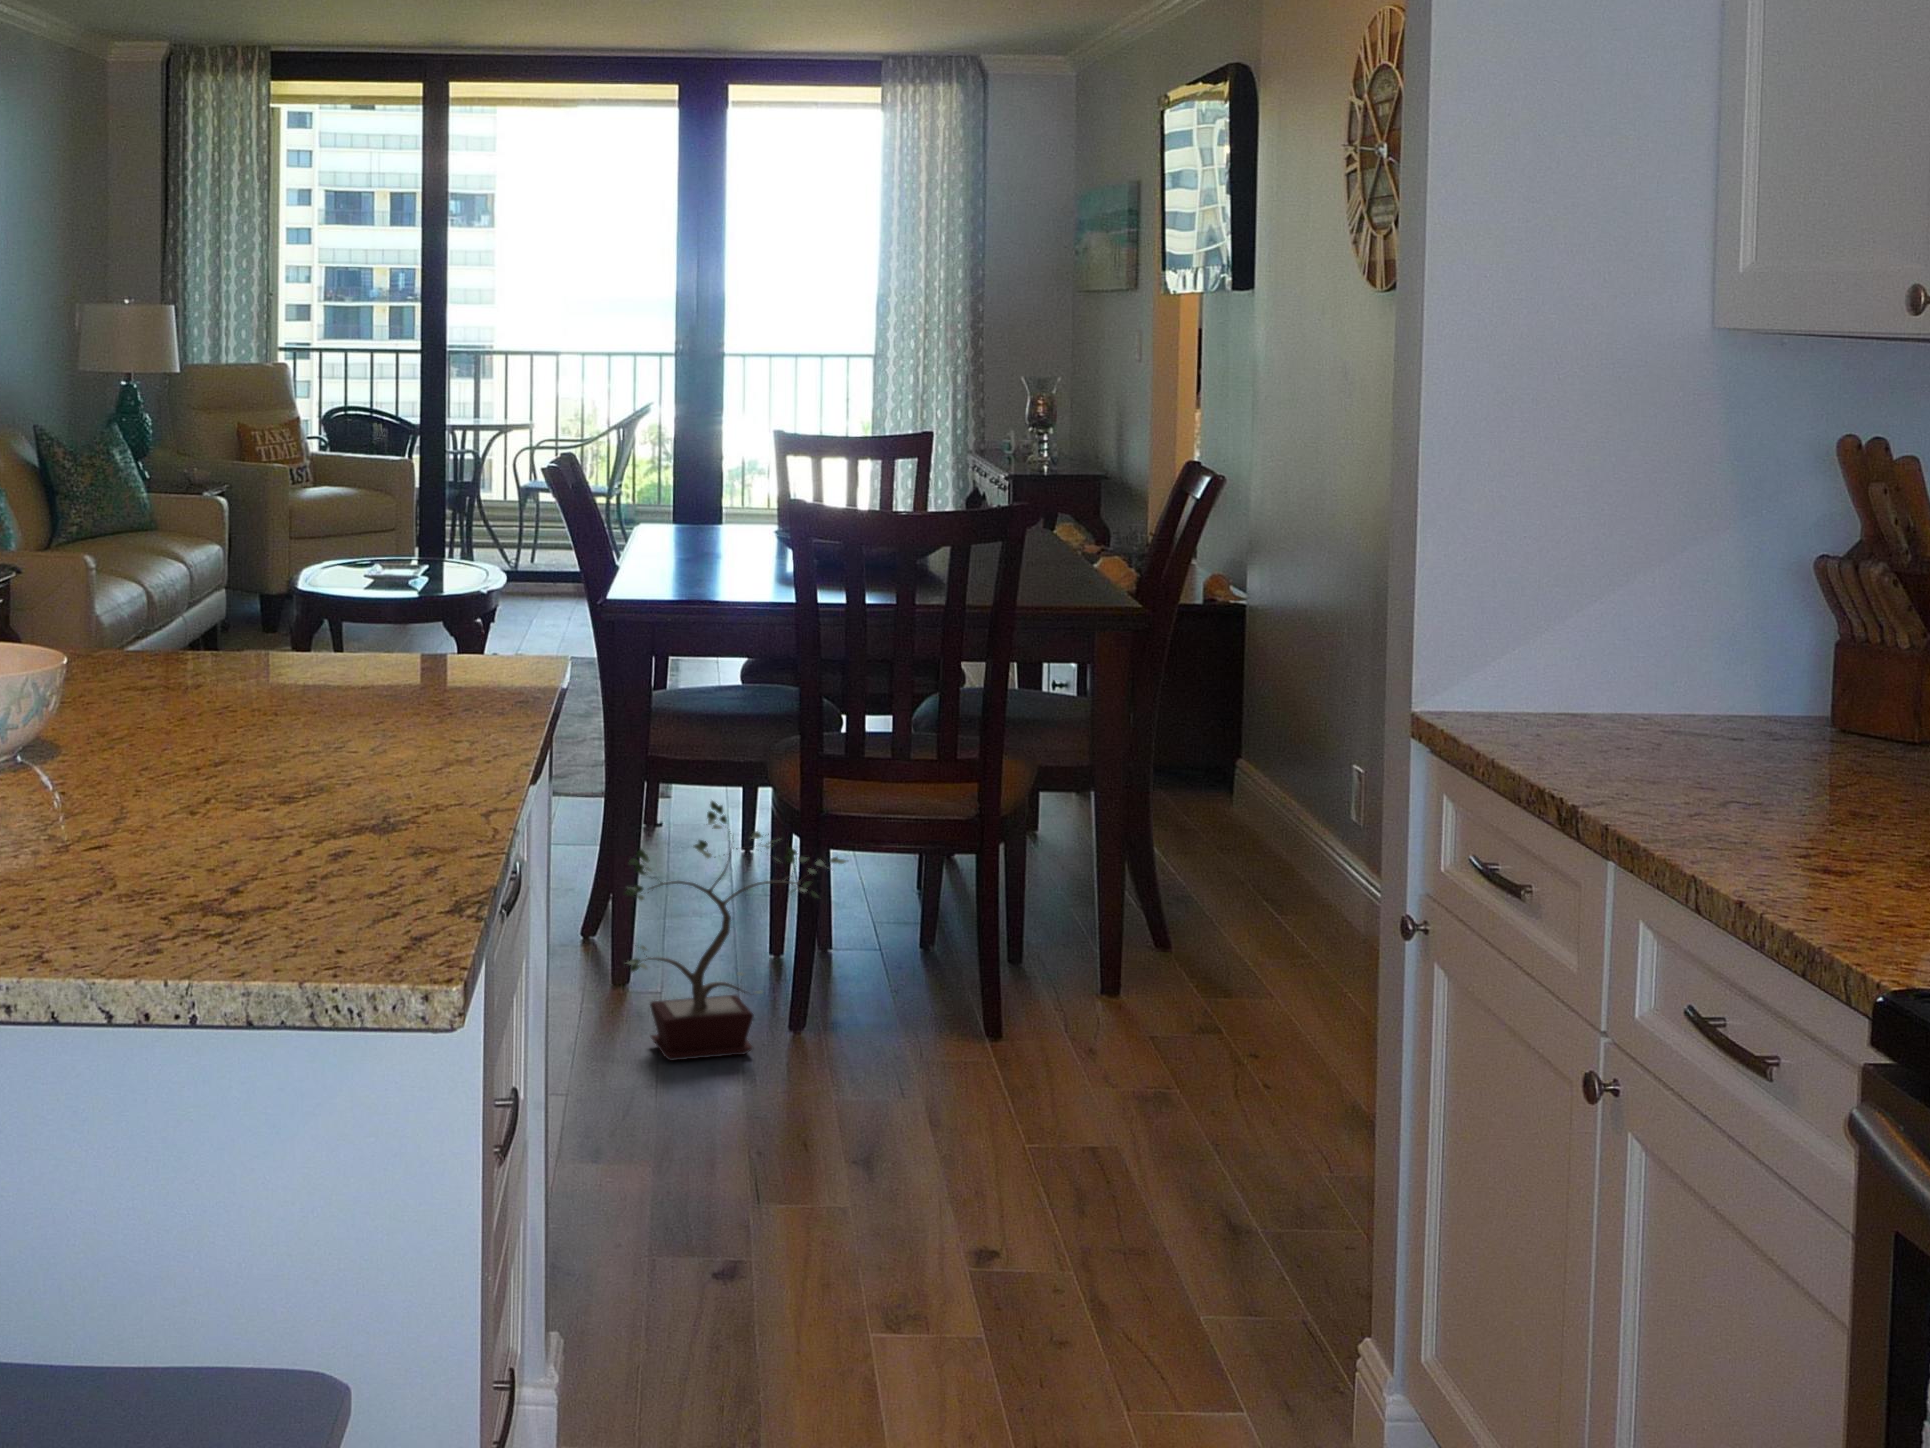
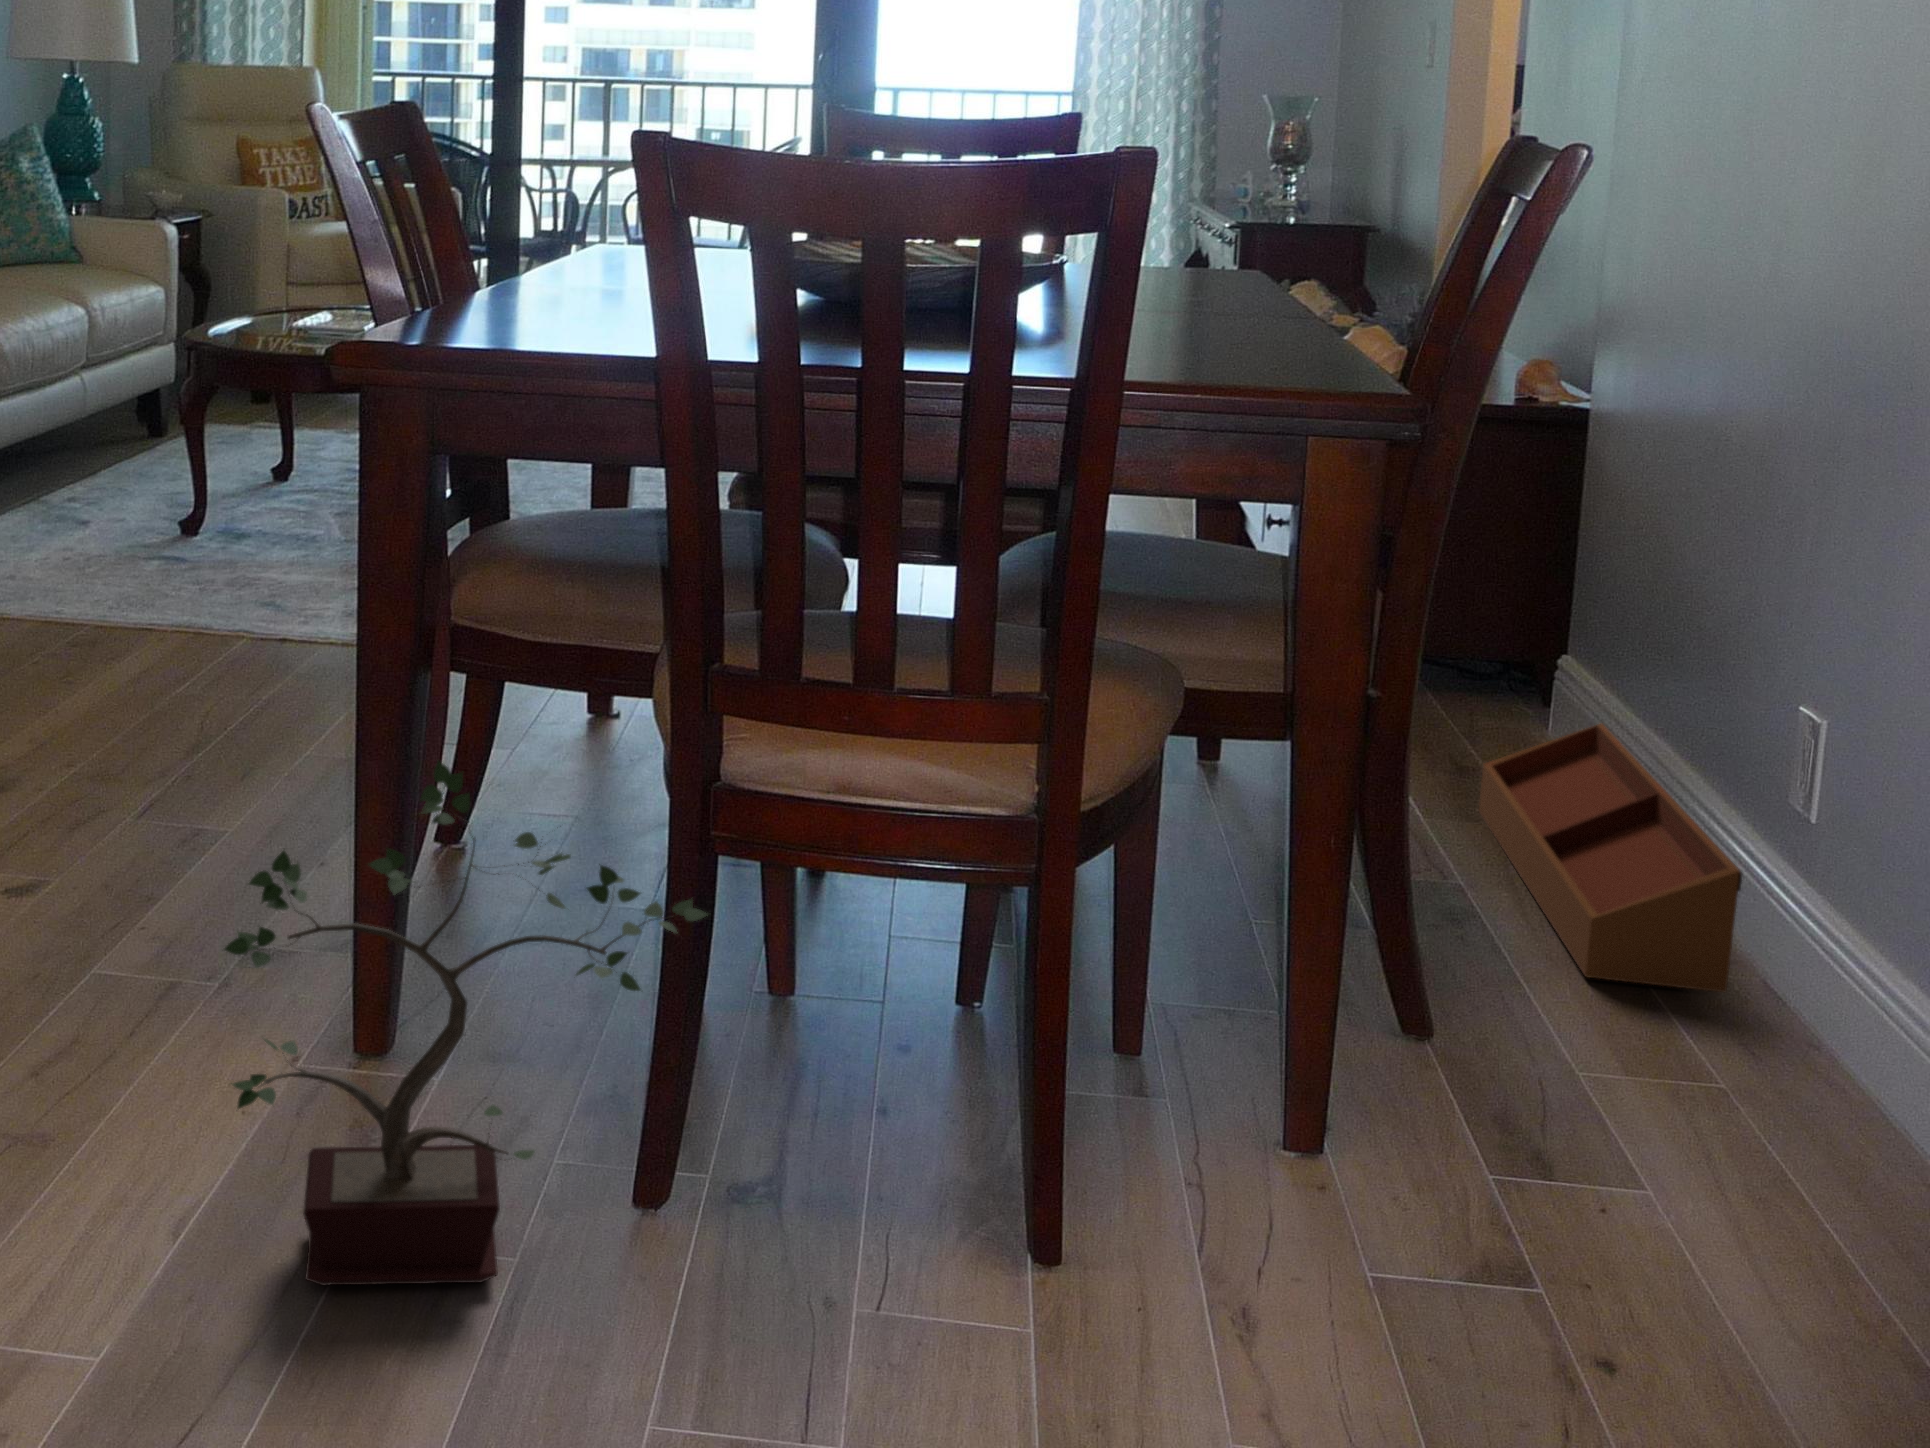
storage bin: none [1192,782,1321,909] -> present [1479,723,1742,992]

